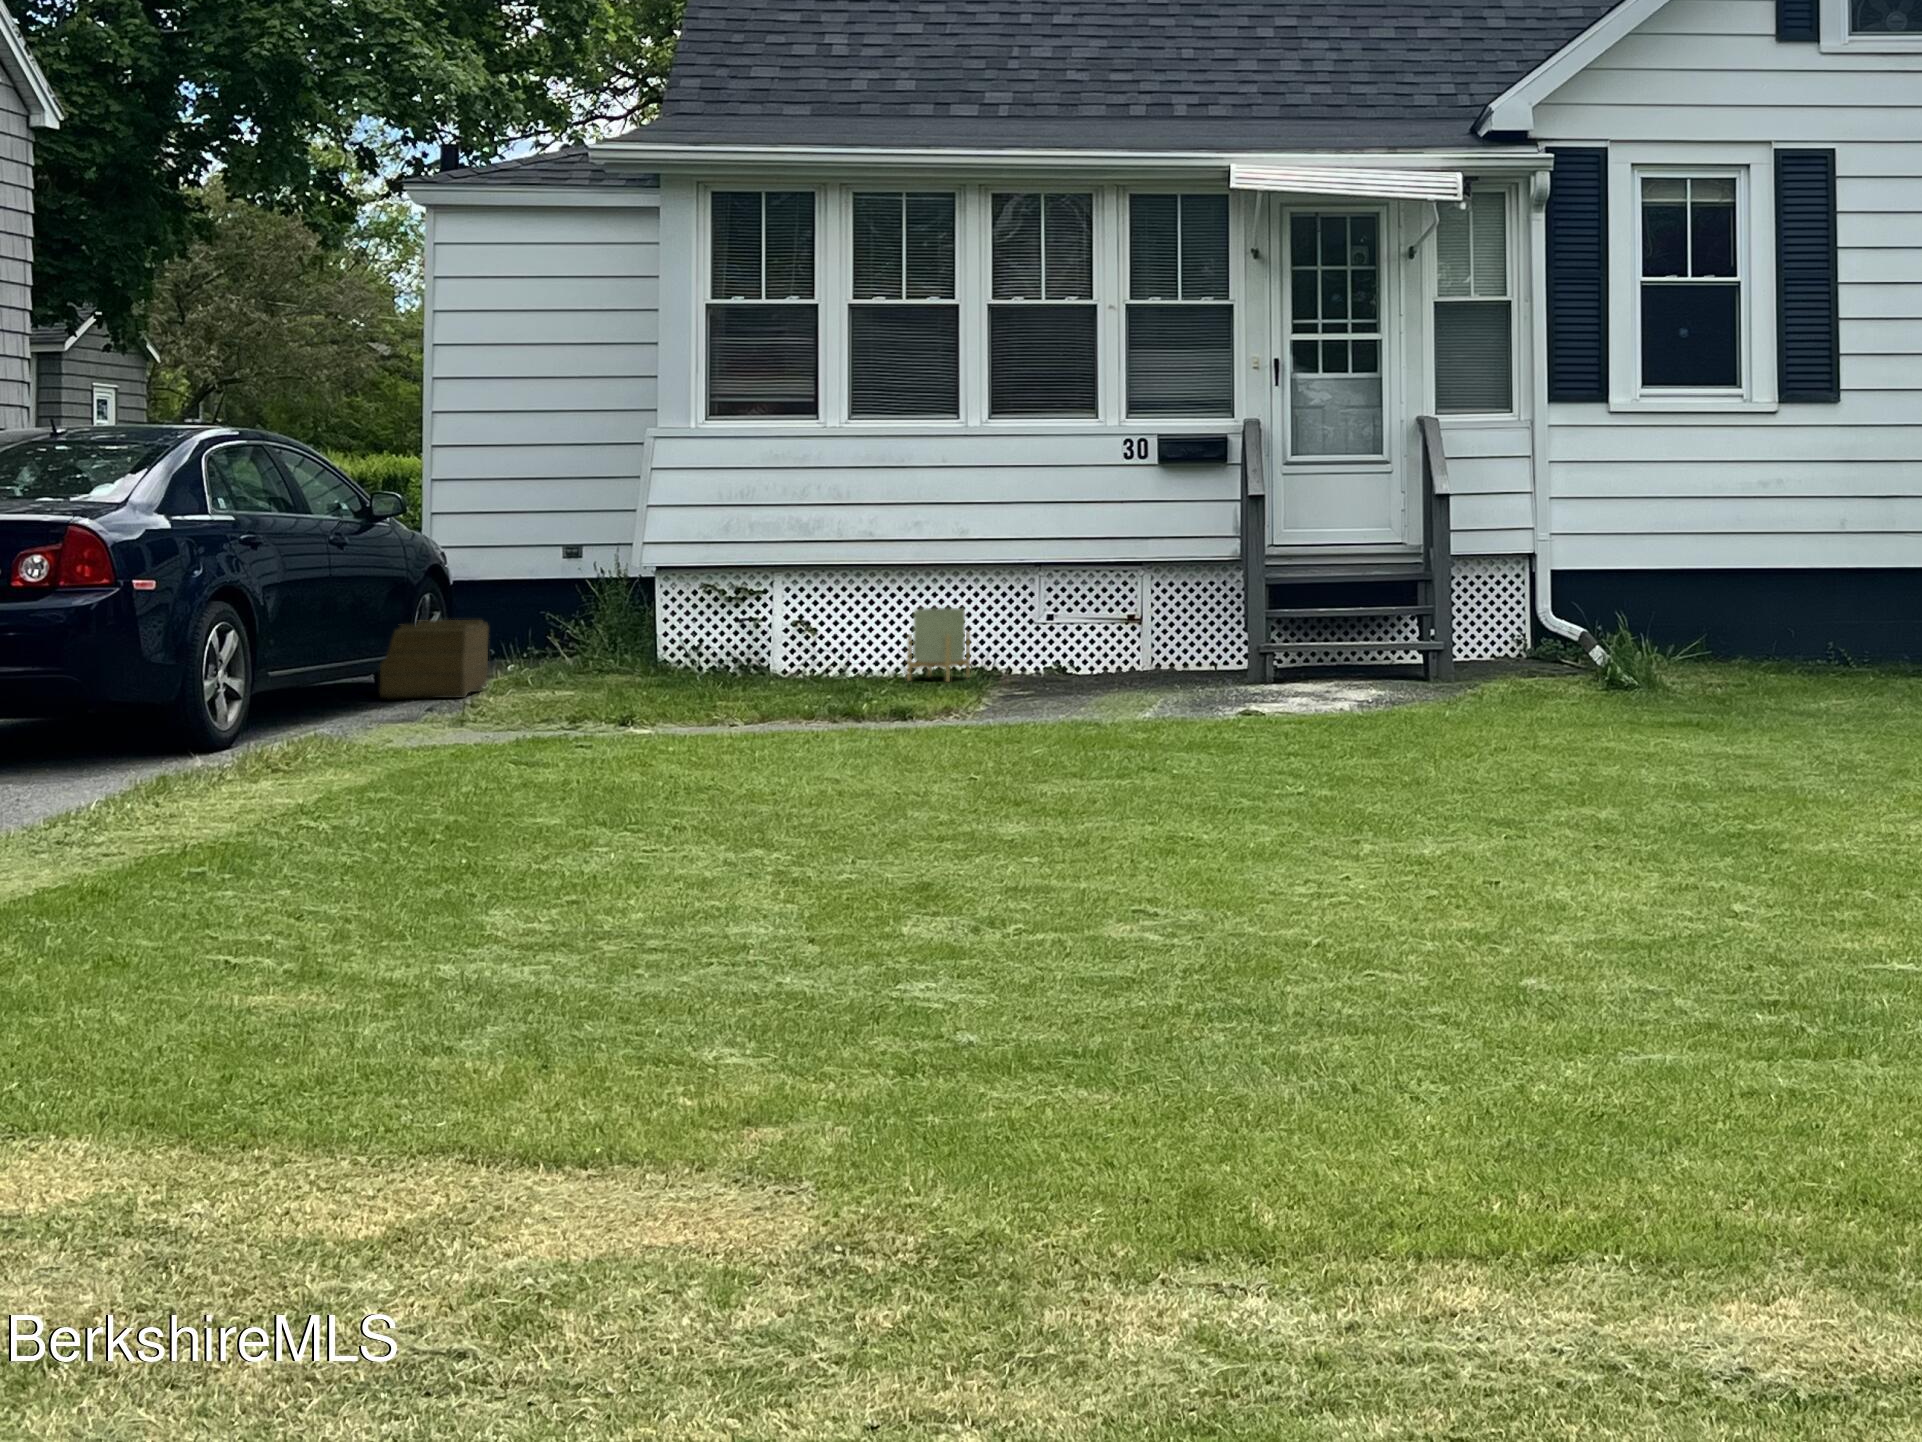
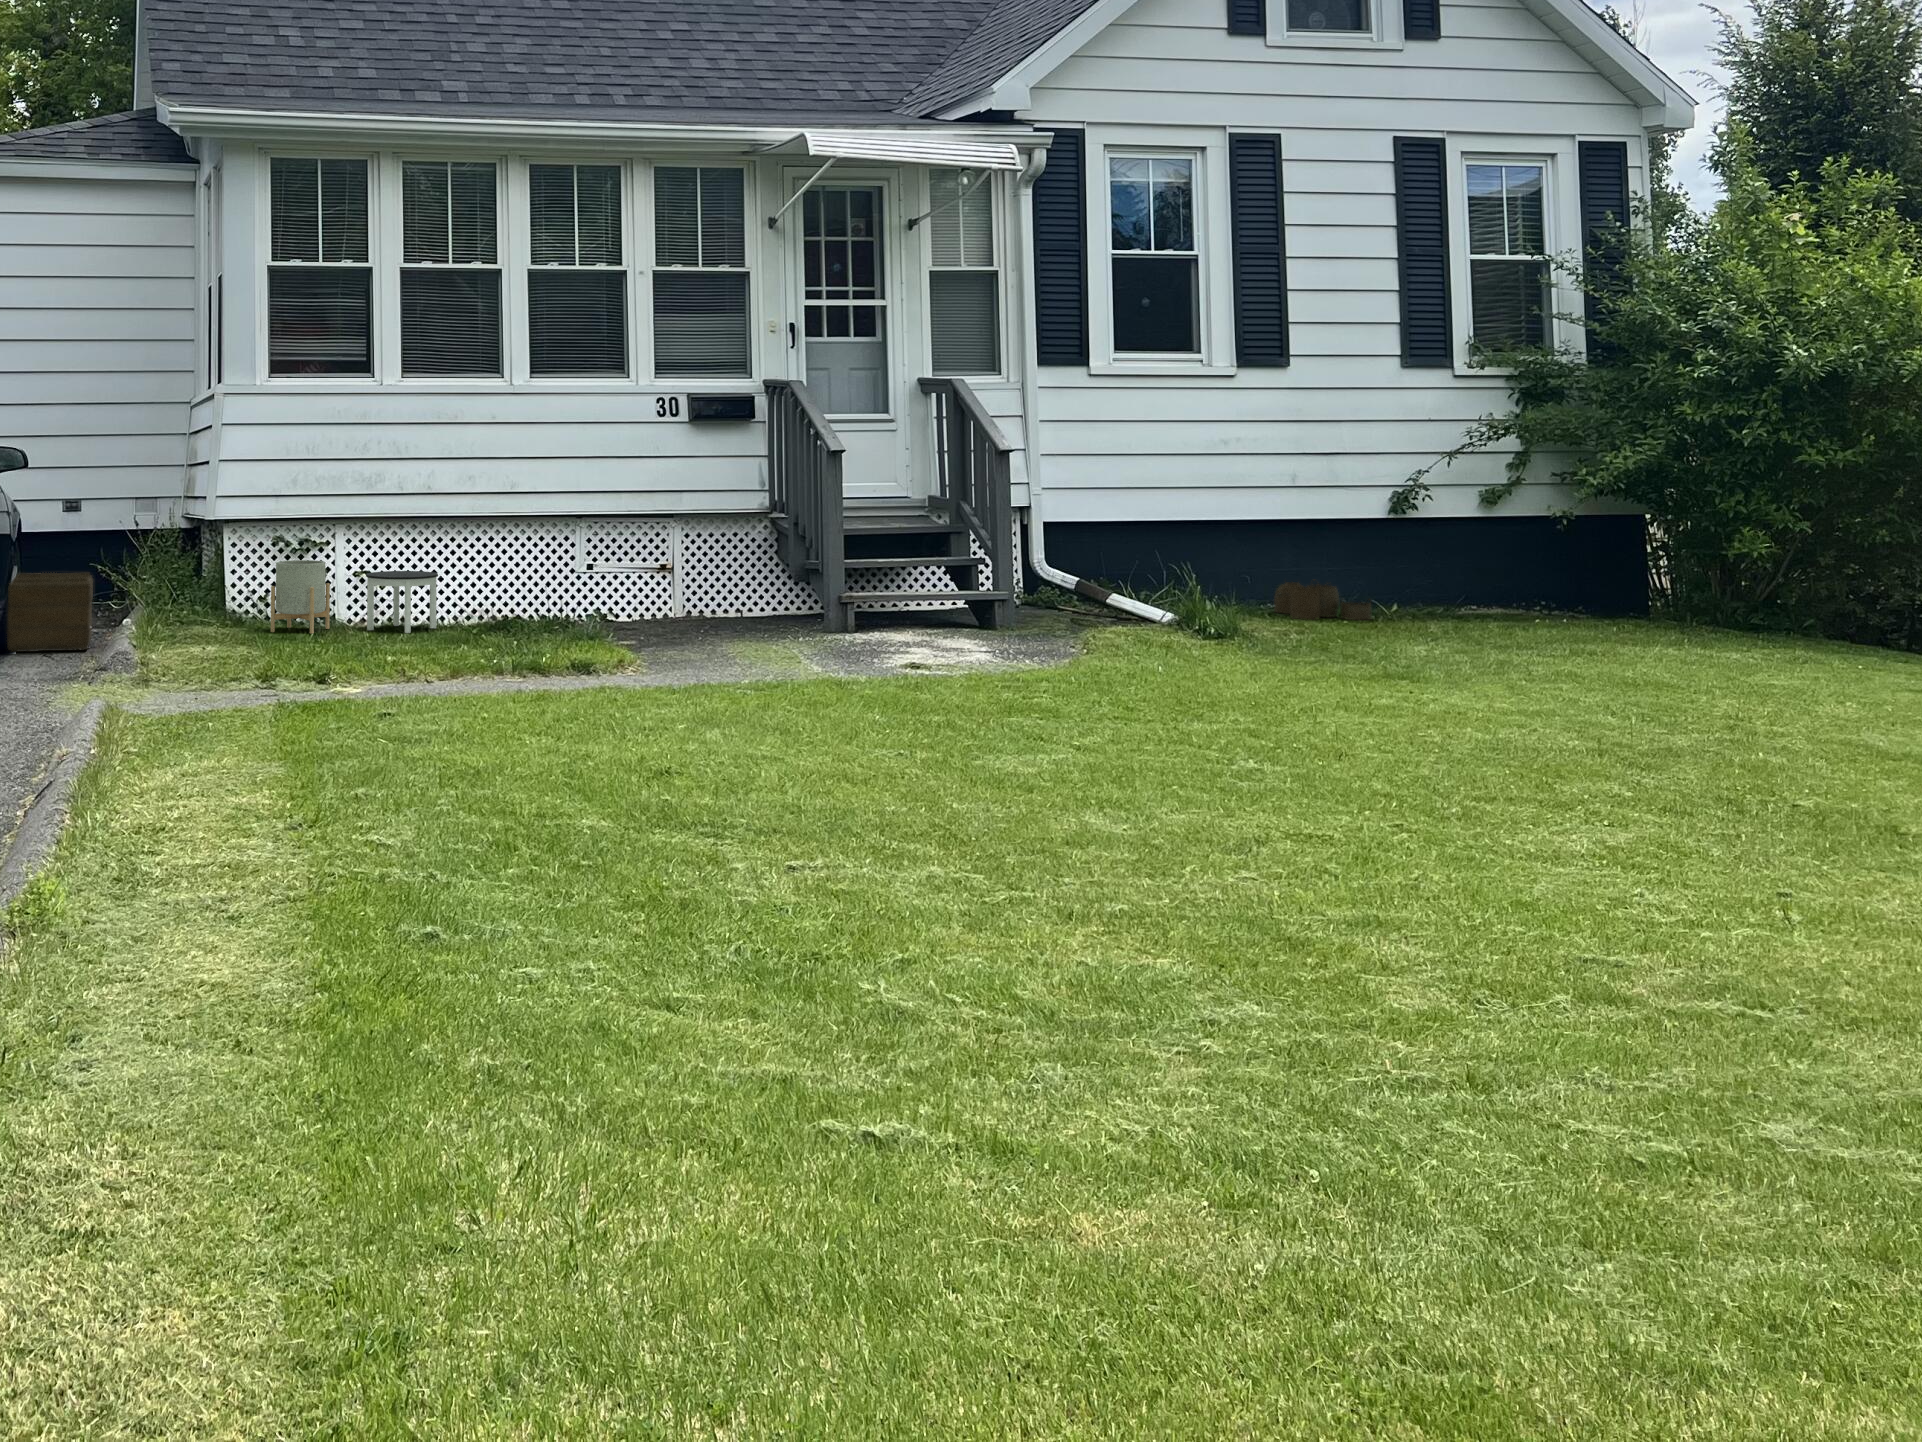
planter: present [907,608,970,681] -> present [271,560,330,634]
round table: none [795,620,873,684] -> present [366,571,438,633]
woven basket: none [1826,634,1915,679] -> present [1274,582,1372,620]

